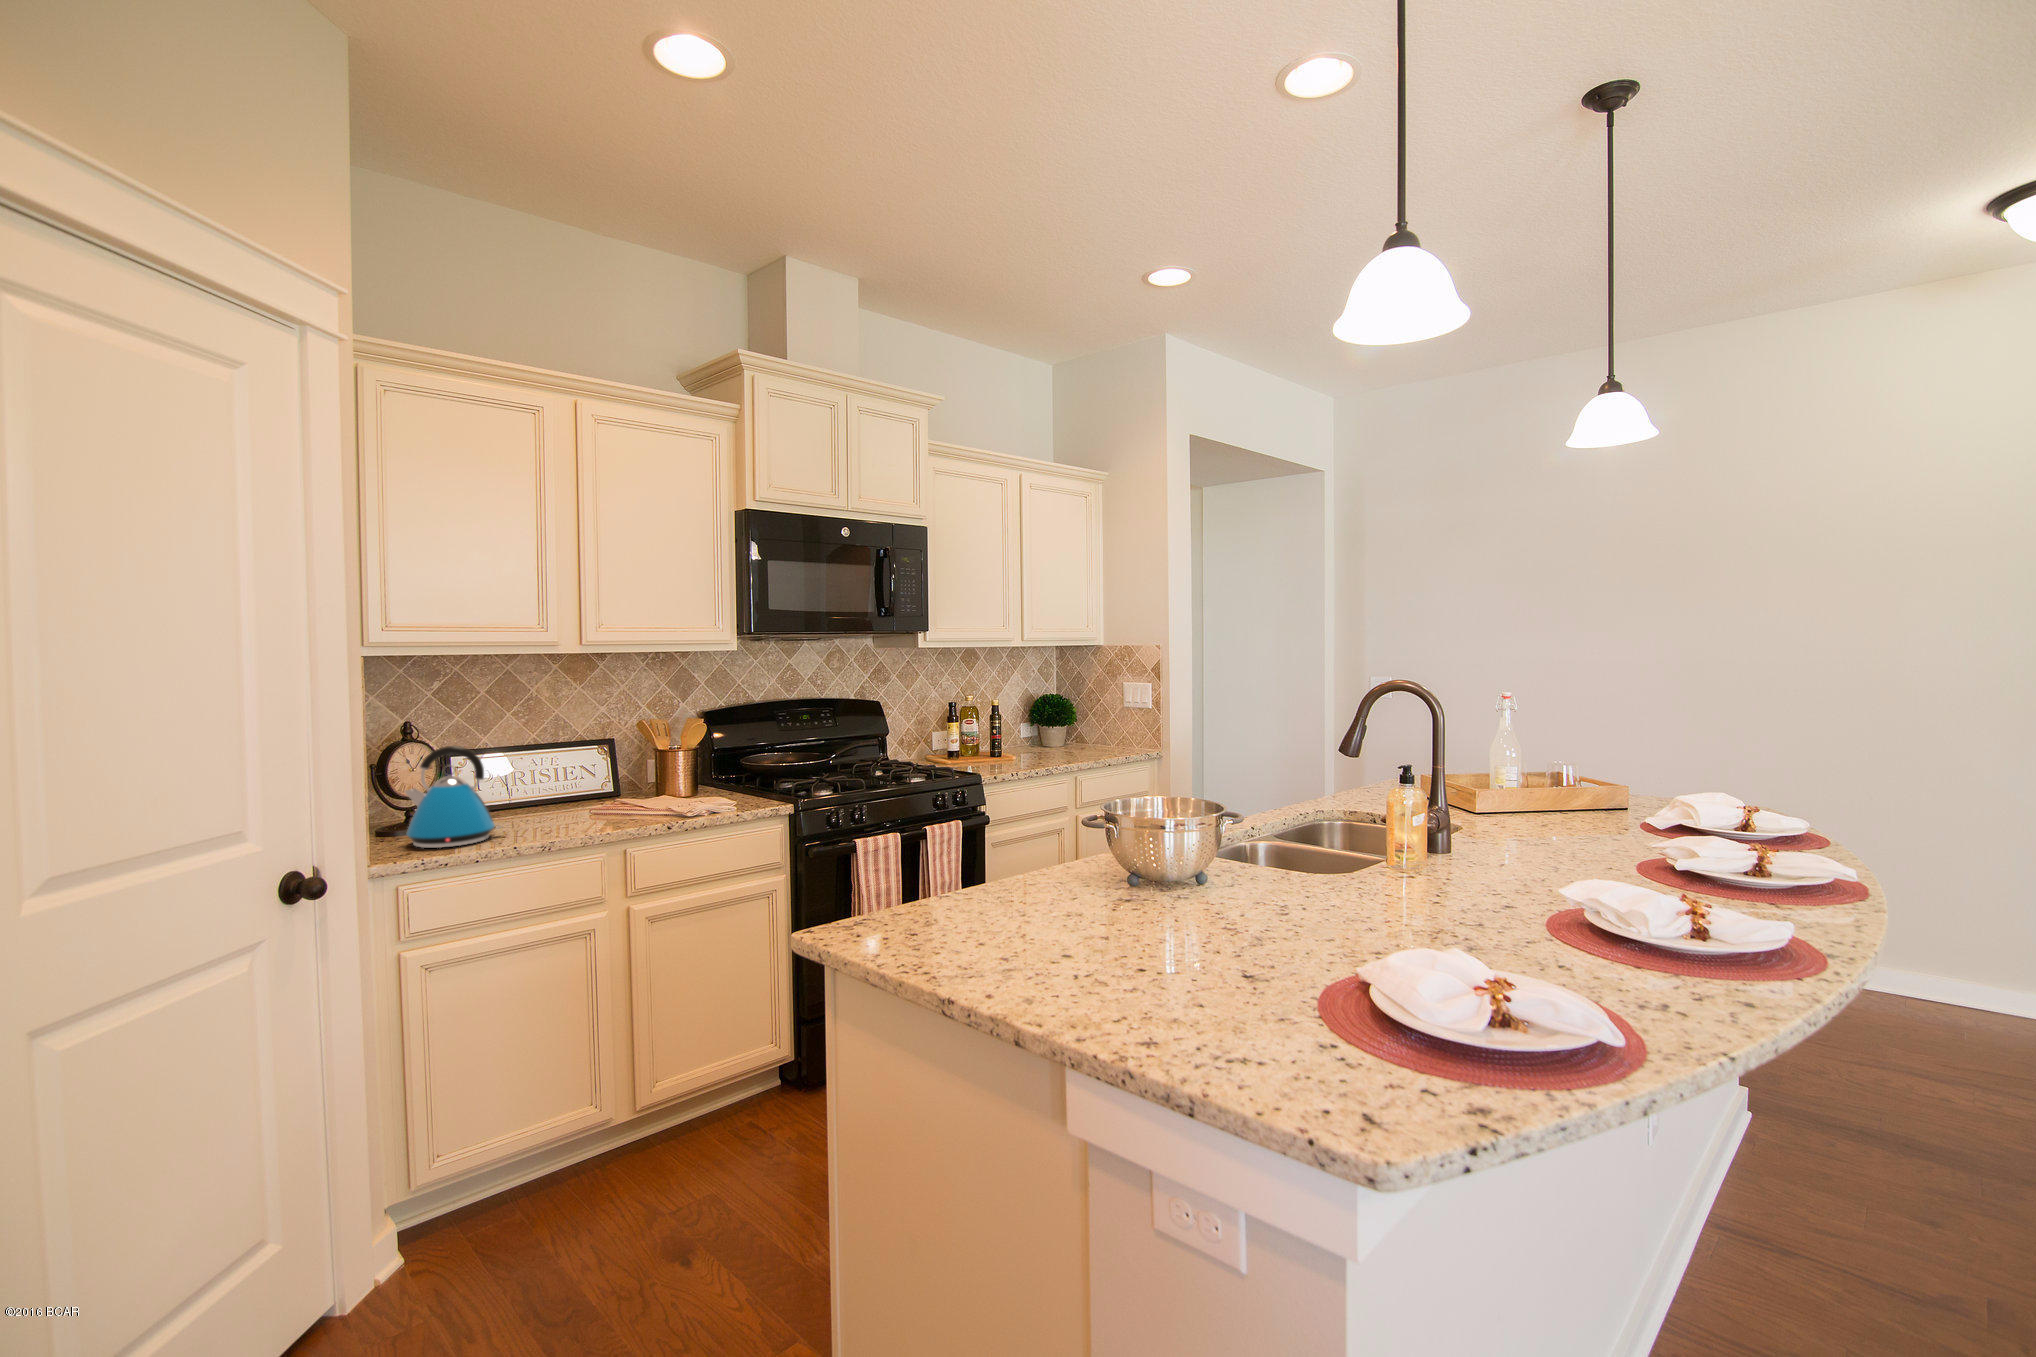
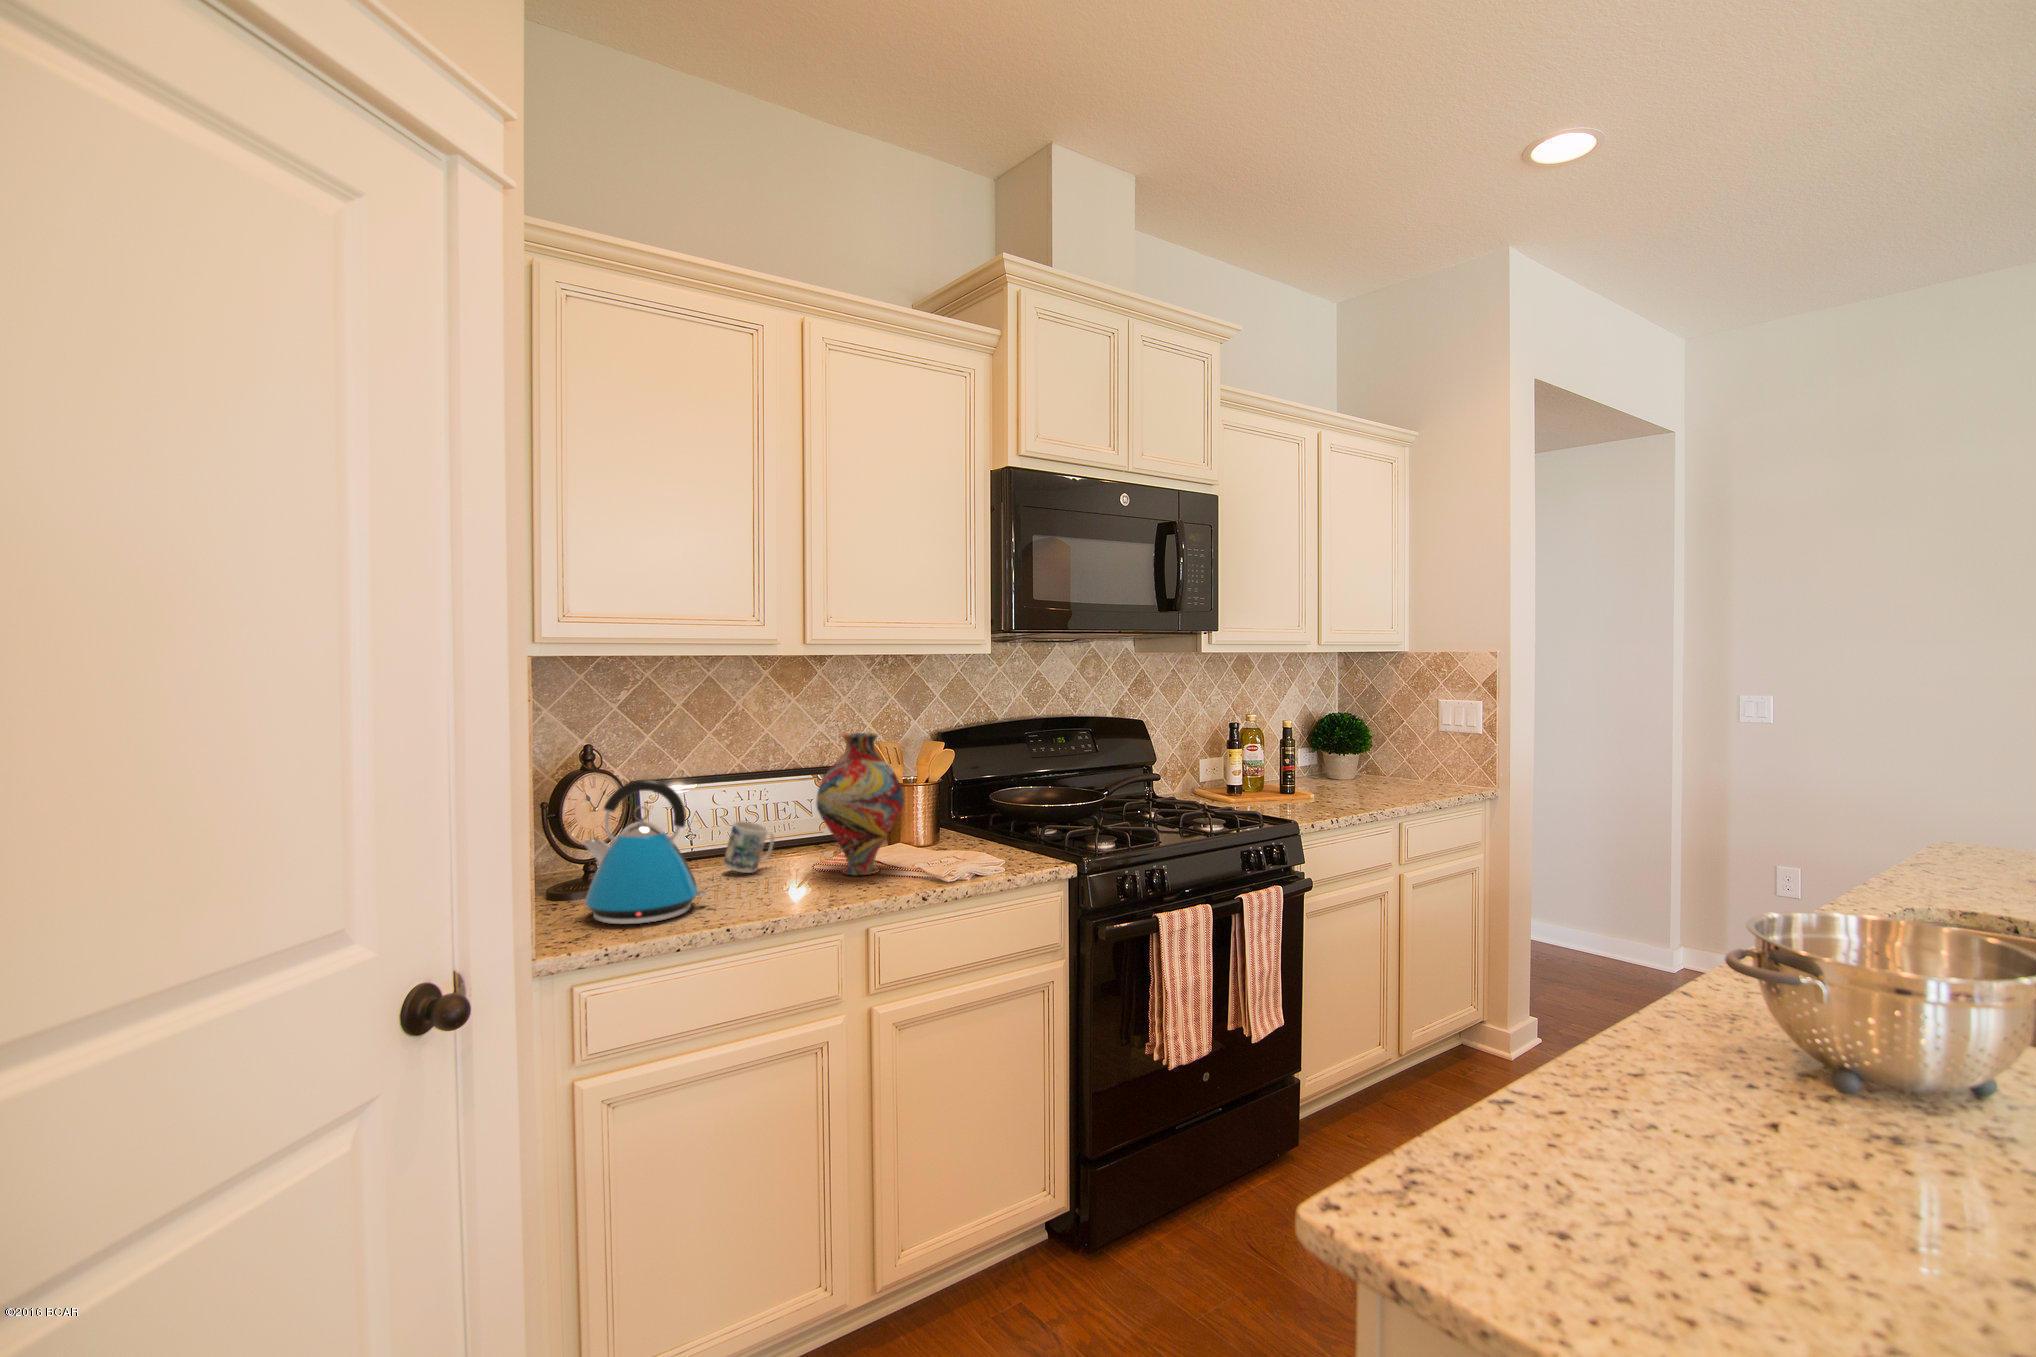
vase: none [591,712,659,815] -> present [816,733,904,875]
mug: none [513,779,560,817] -> present [723,821,774,873]

